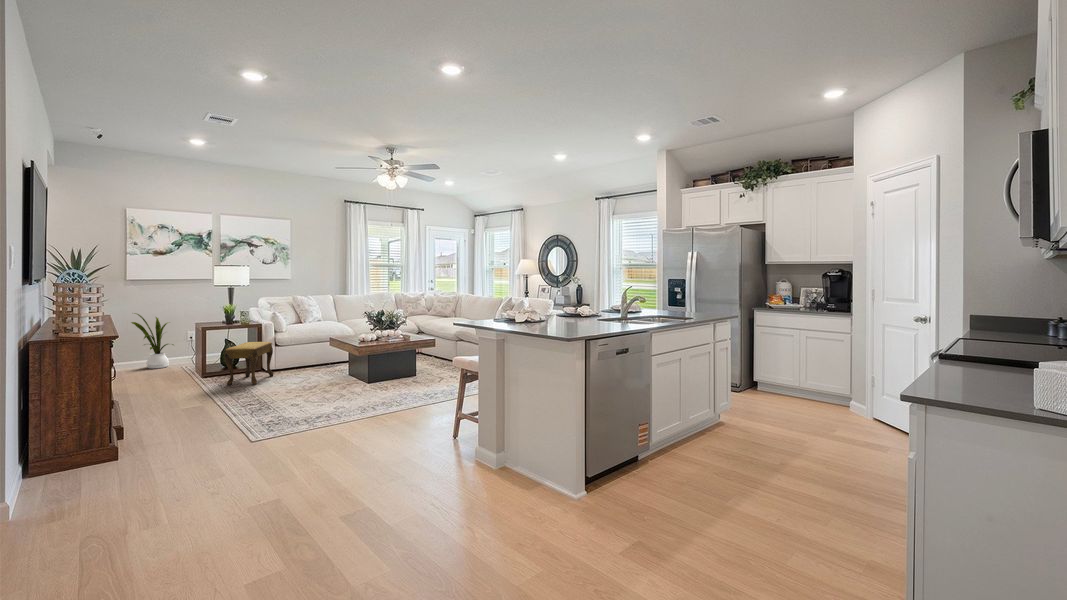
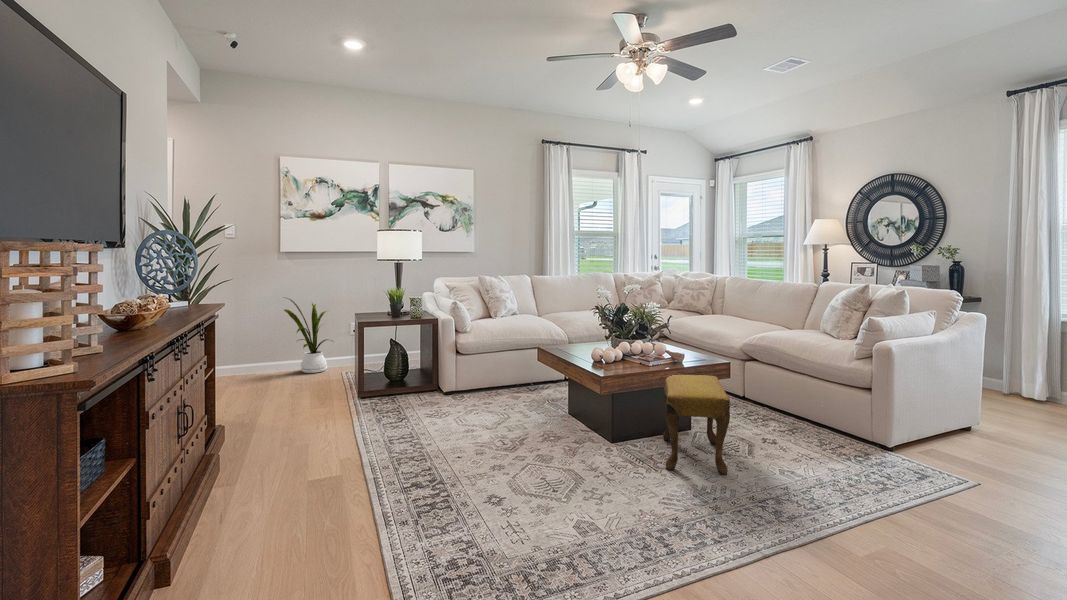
footstool: present [225,342,273,385] -> present [663,374,730,475]

